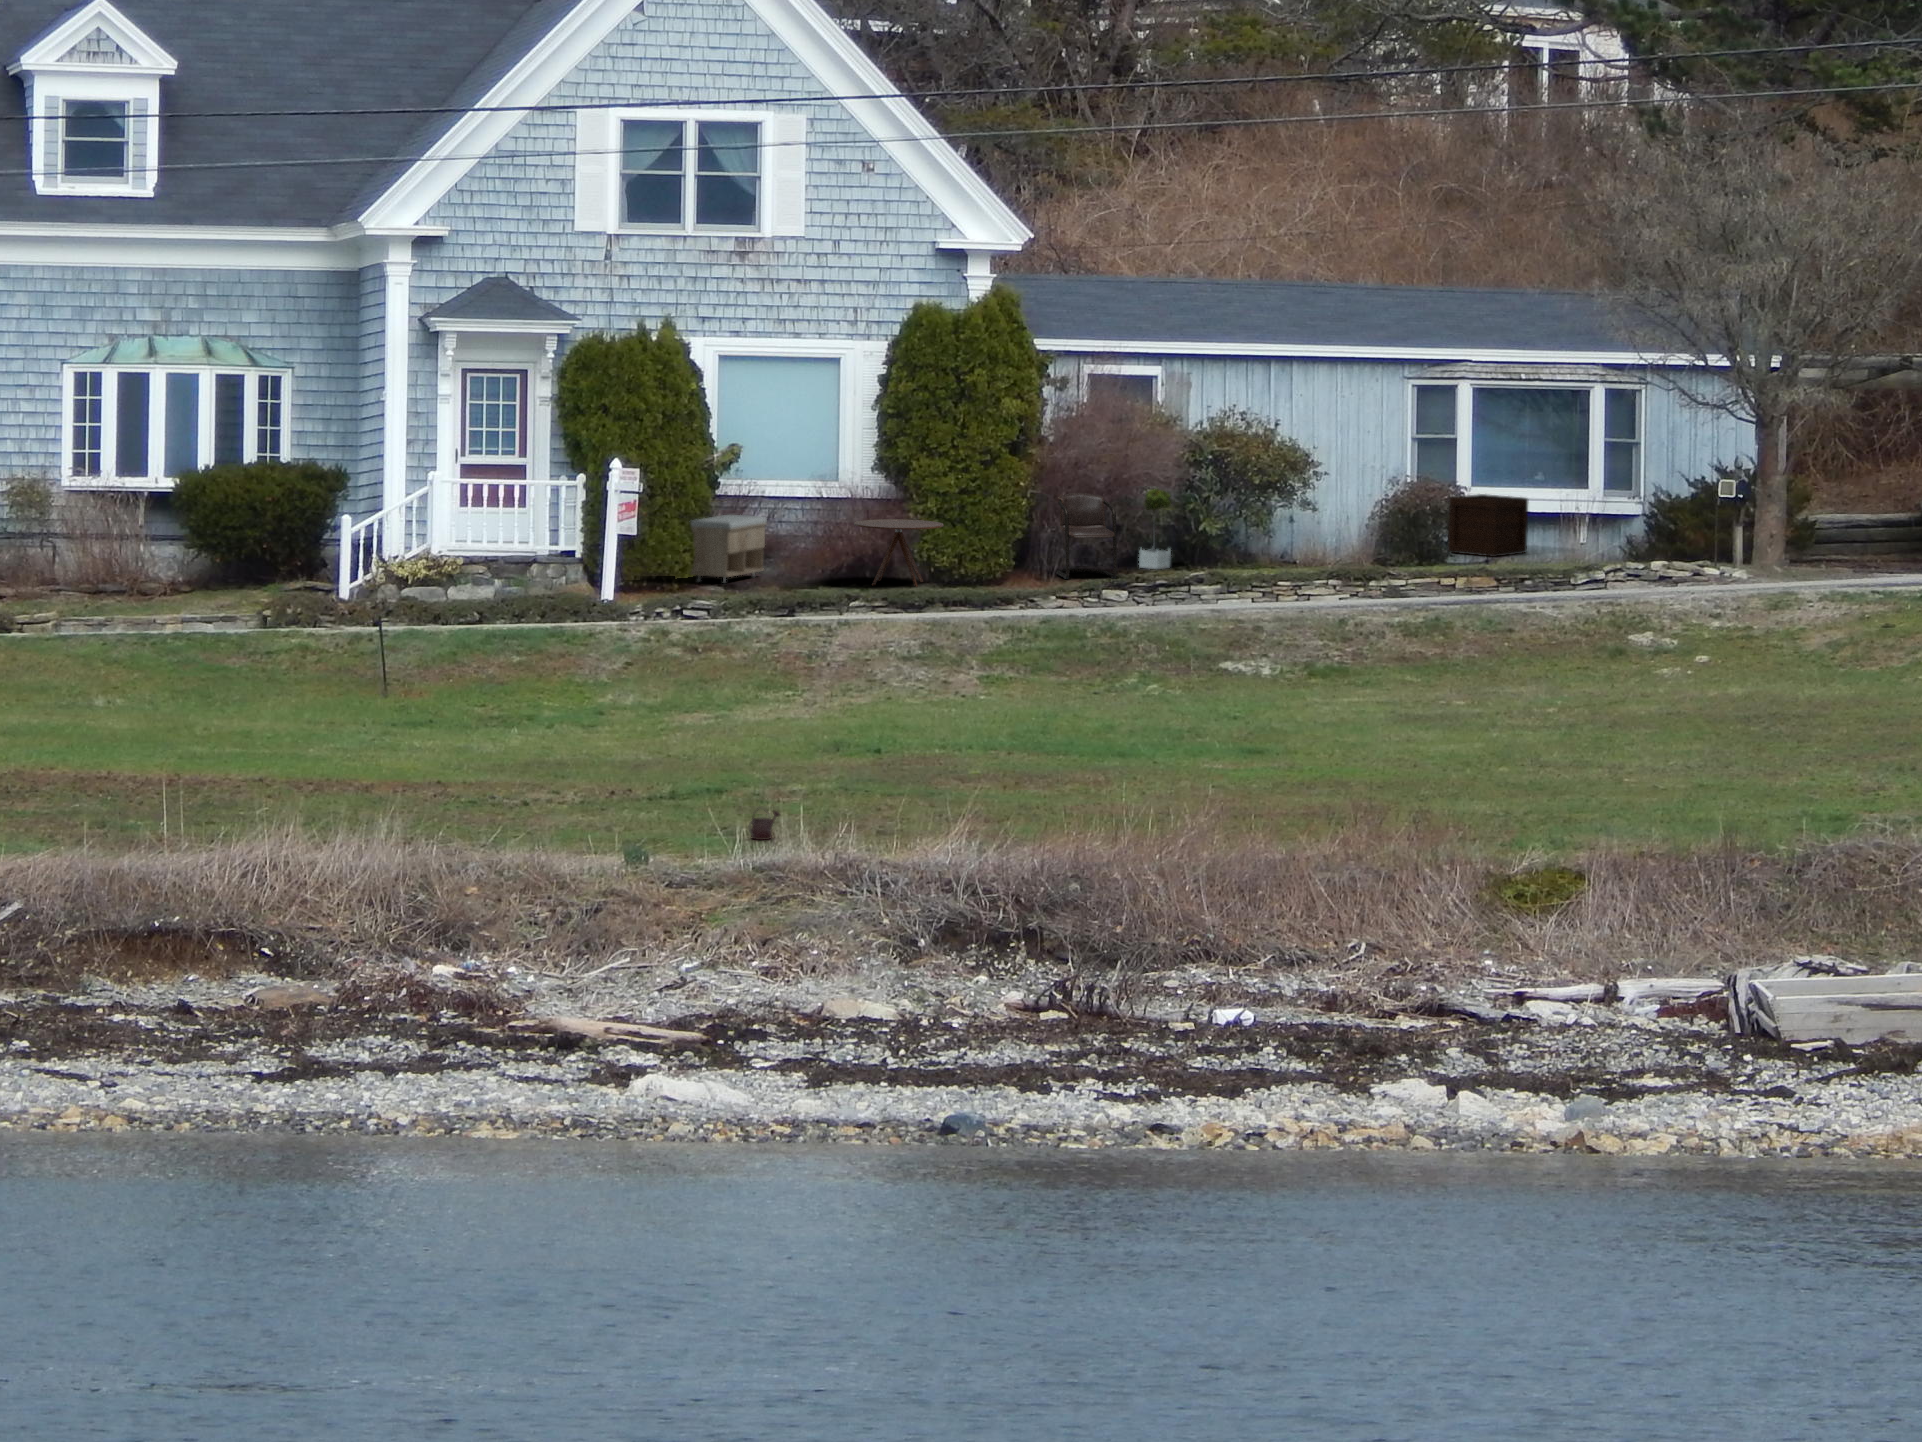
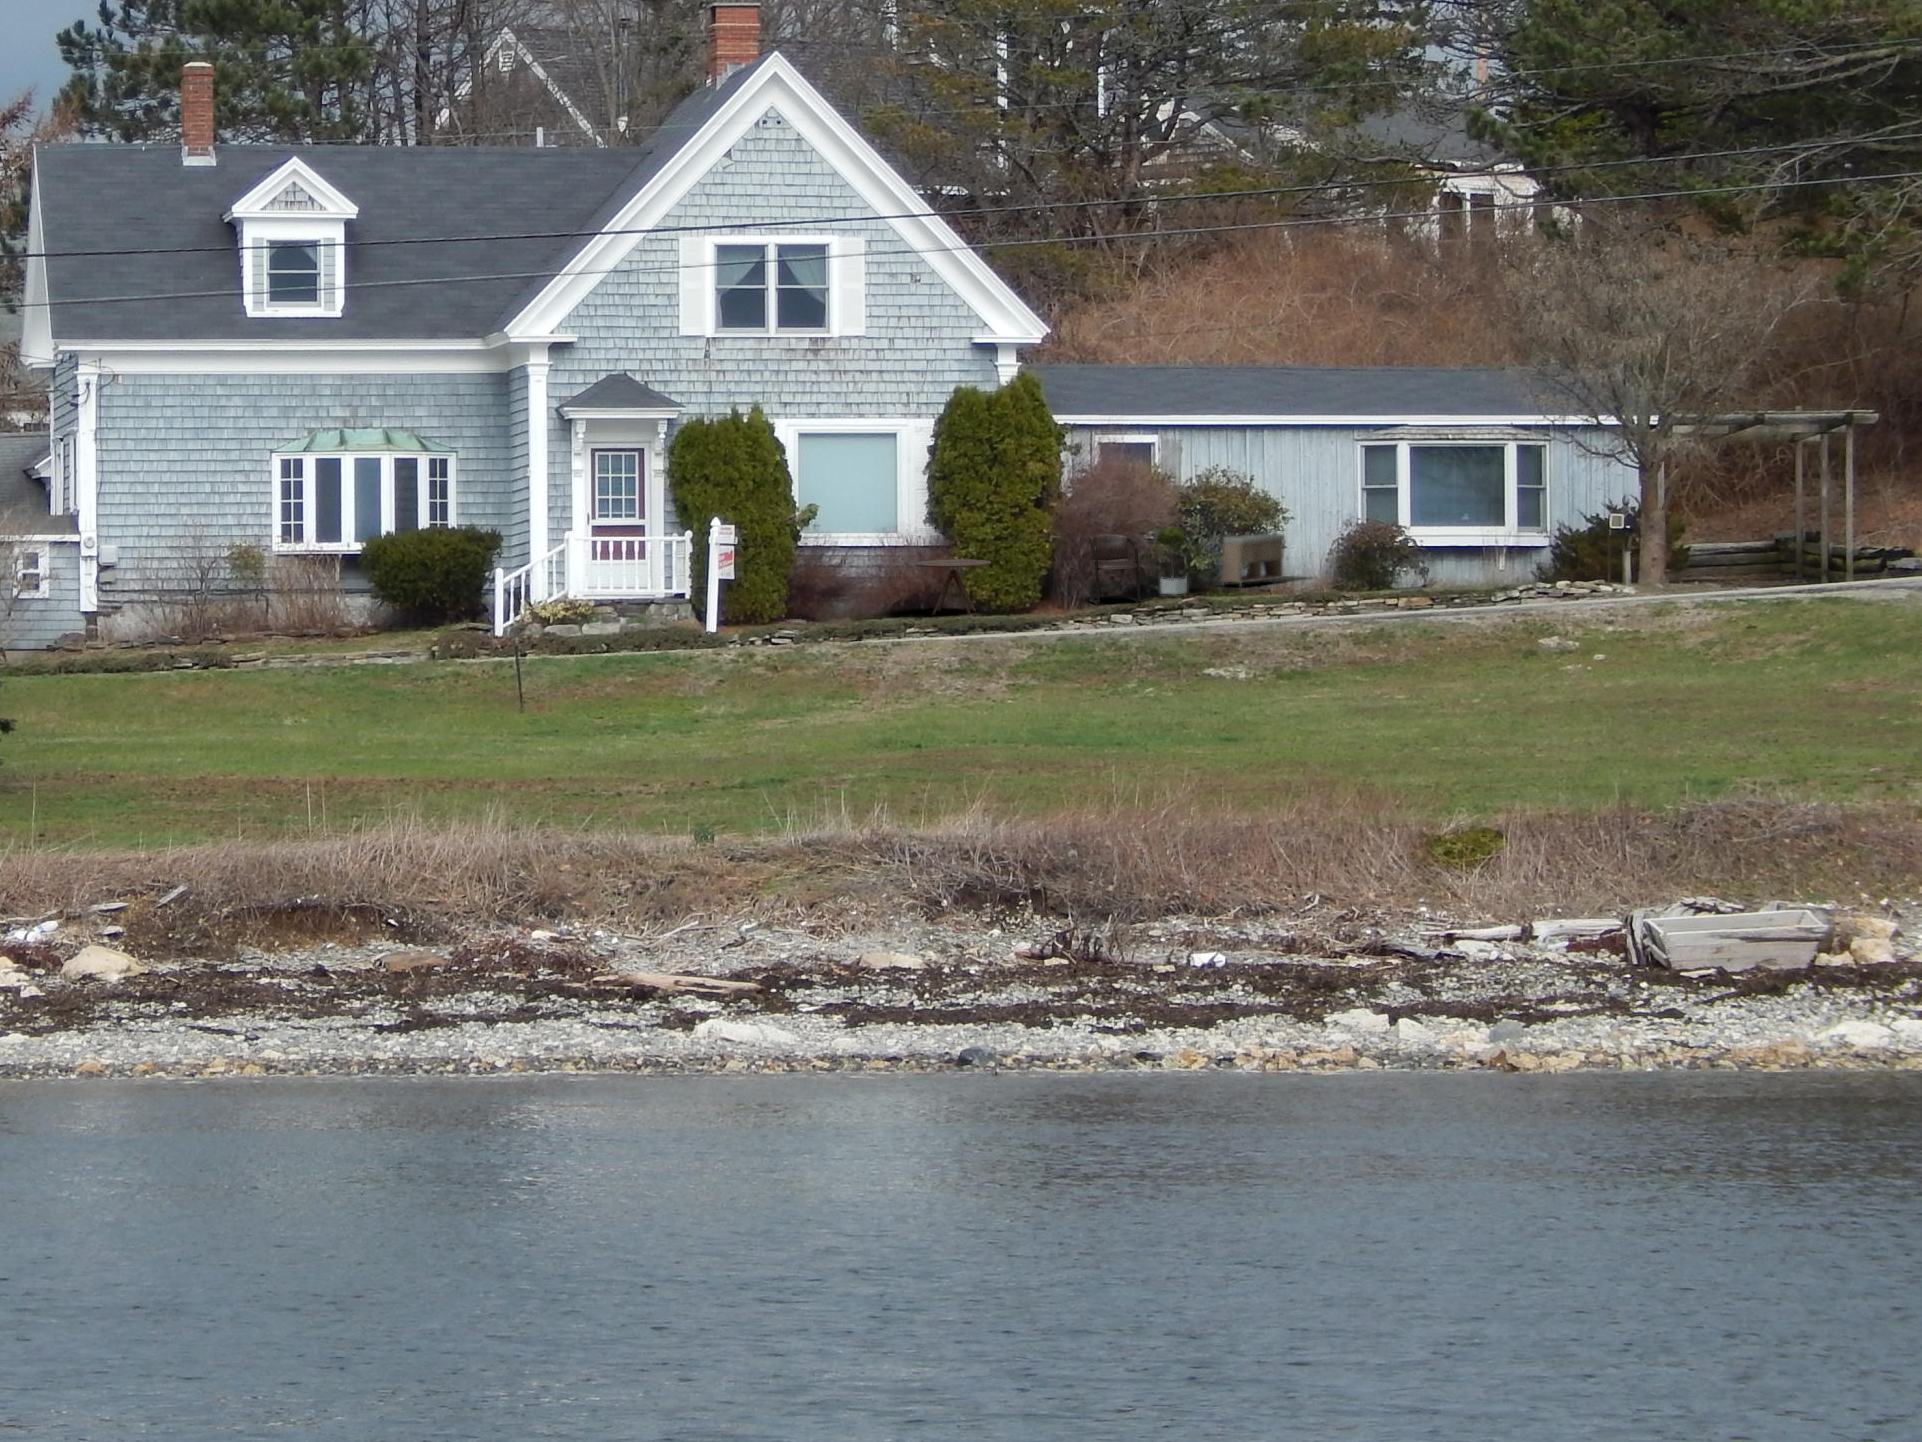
wooden crate: present [1448,494,1528,557] -> none [1427,523,1497,575]
storage bench: present [691,515,767,583] -> present [1221,533,1285,584]
watering can: present [749,808,780,840] -> none [793,793,822,820]

